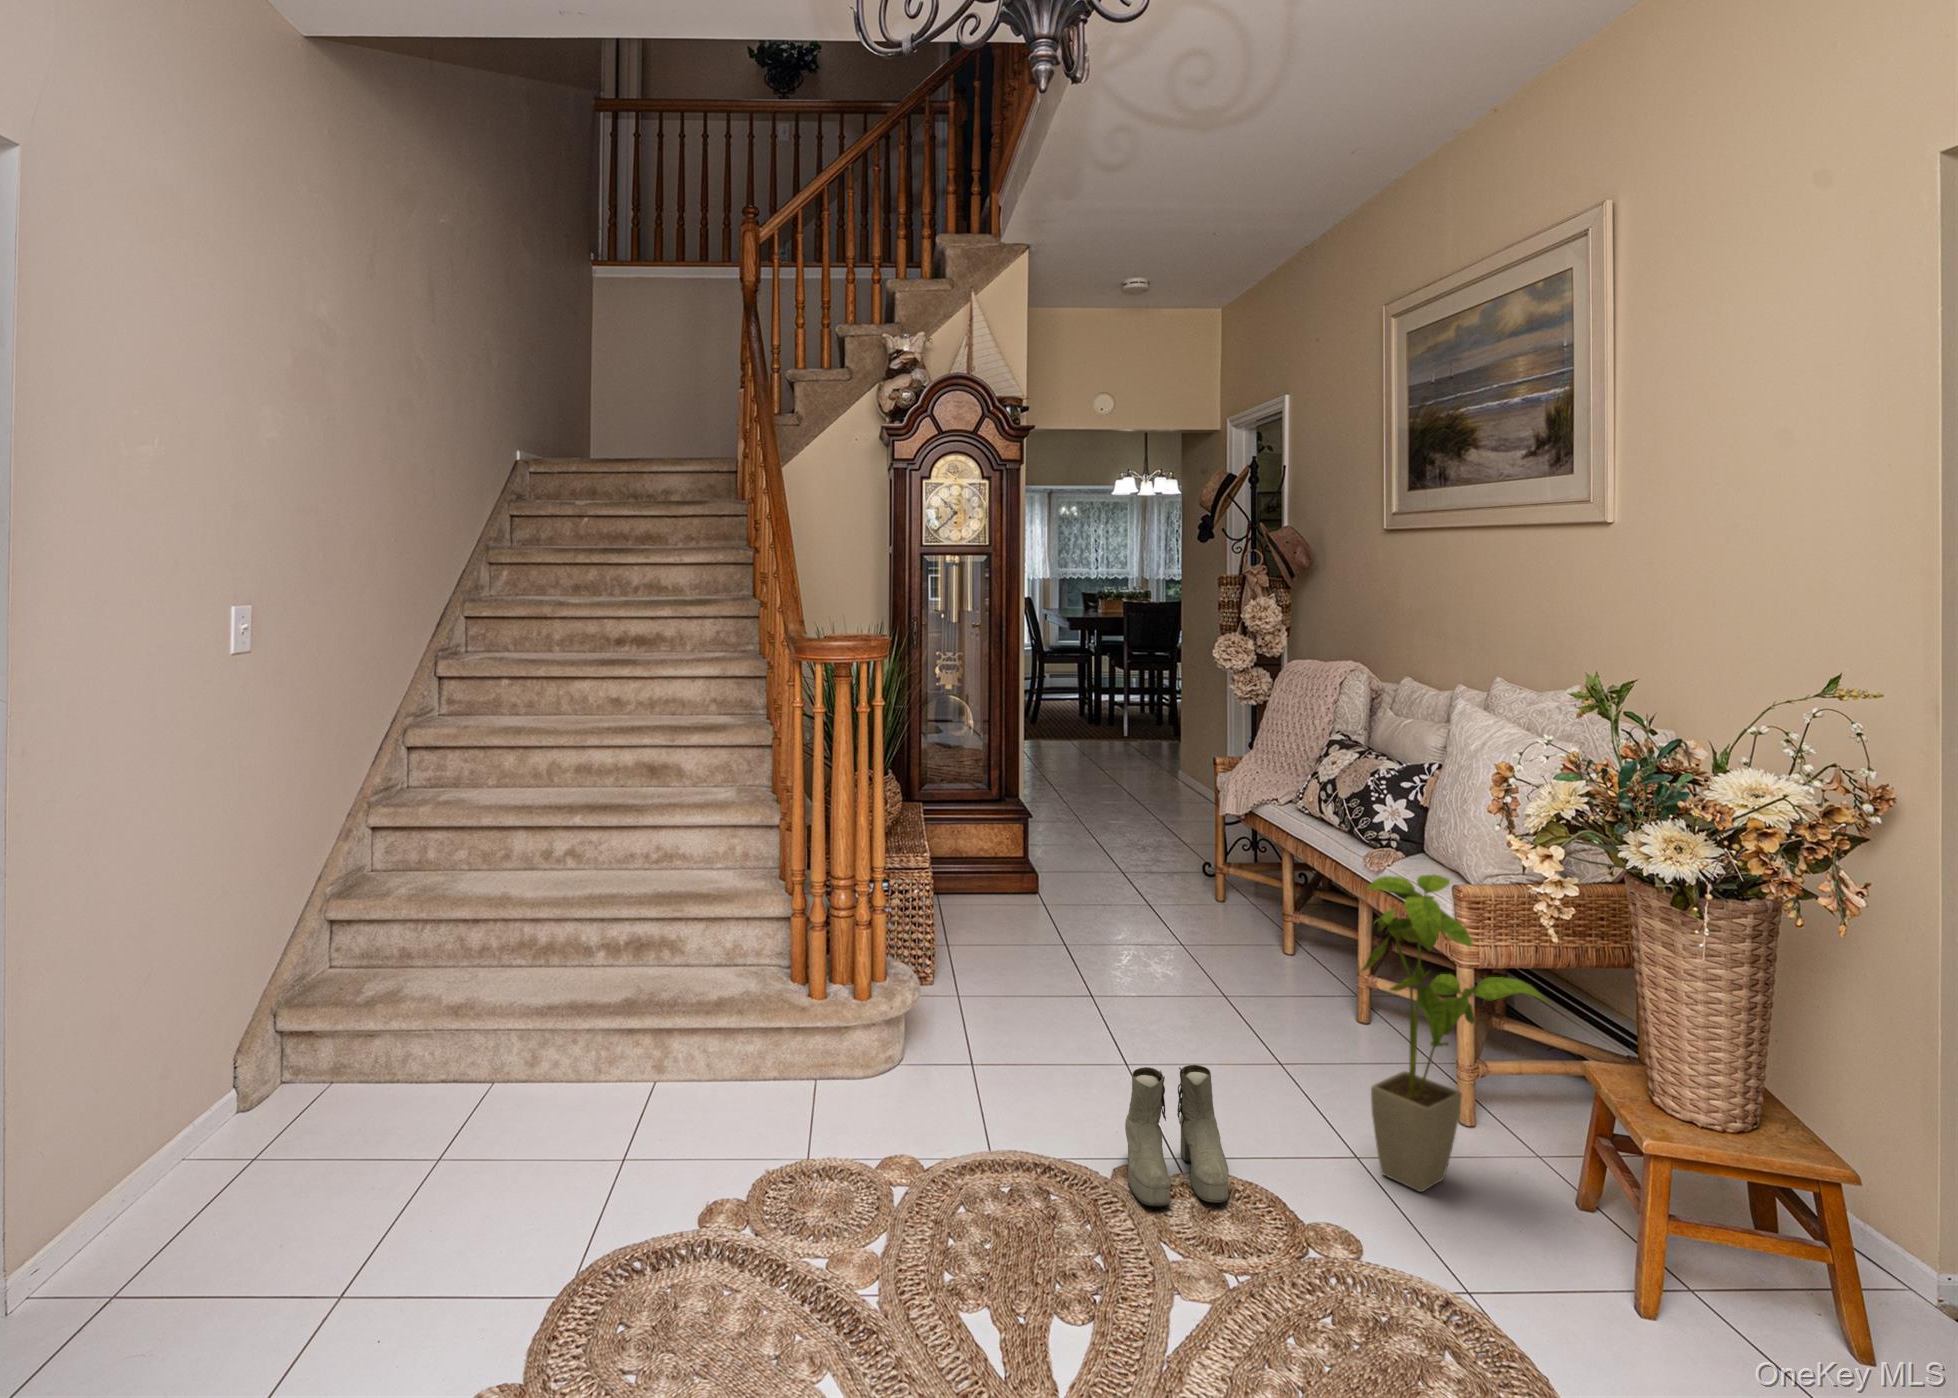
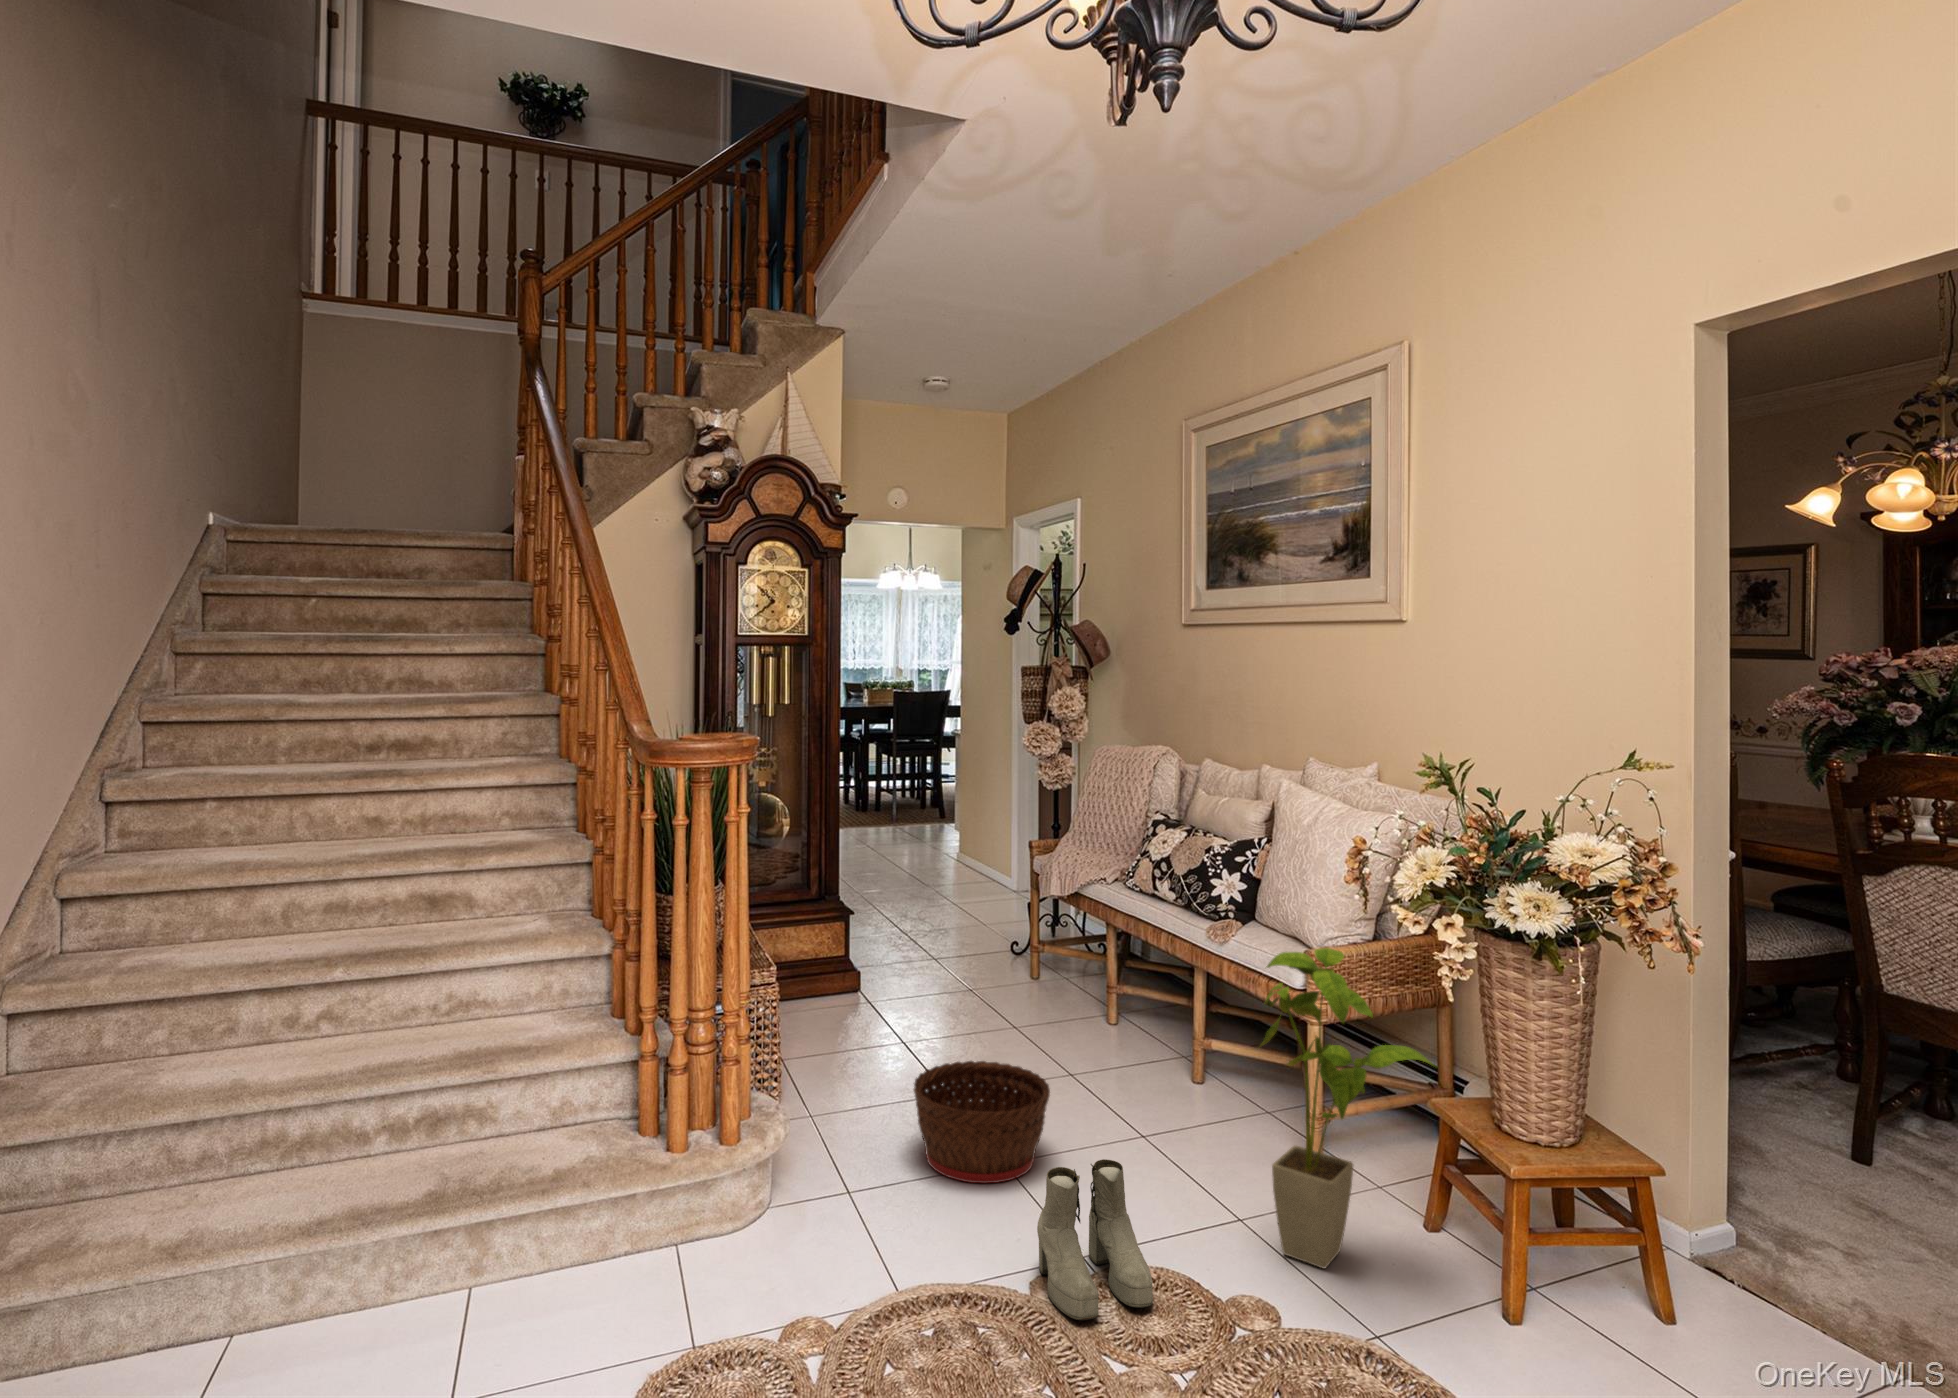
basket: none [1040,967,1173,1081] -> present [913,1061,1050,1183]

